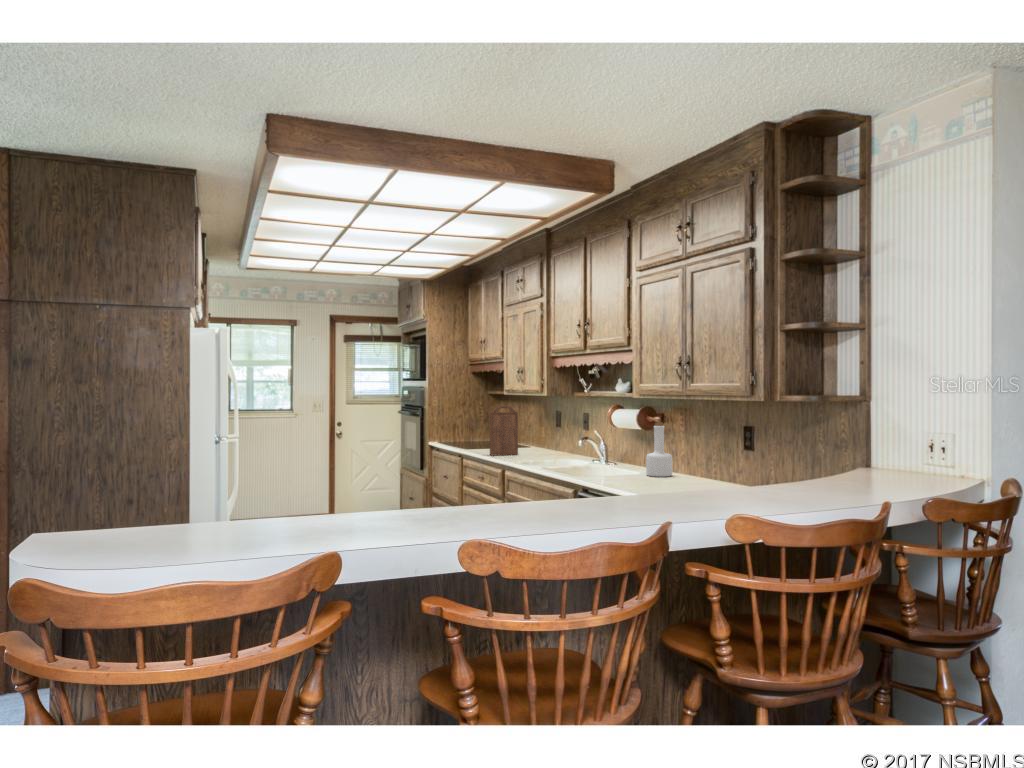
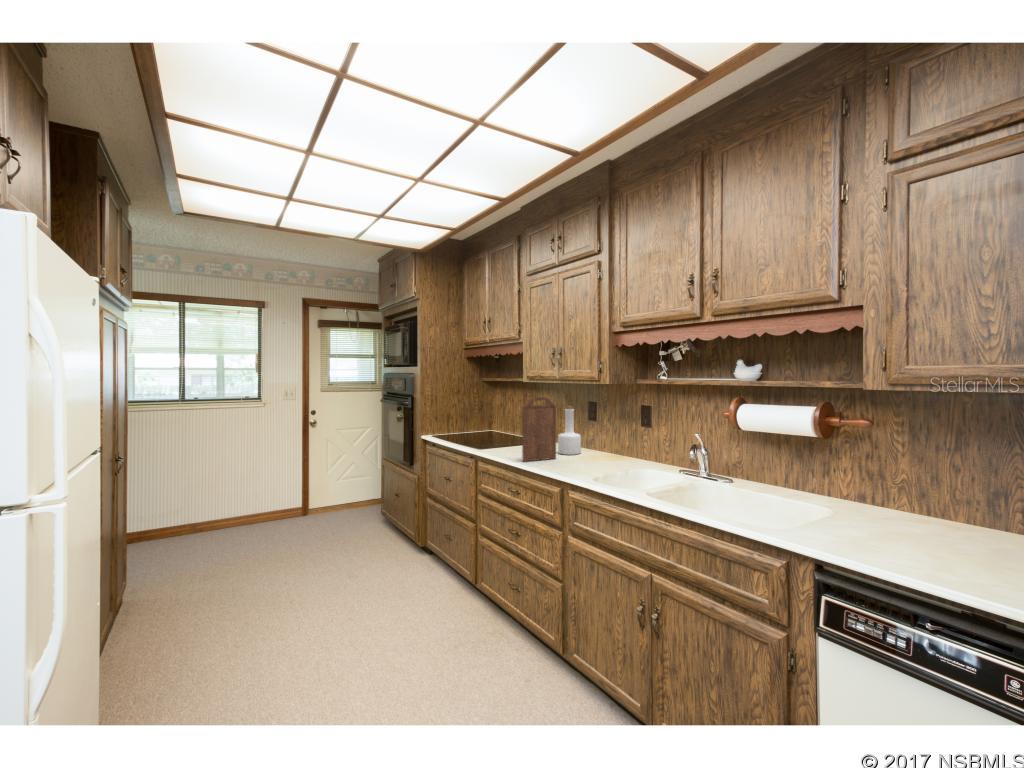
bottle: present [646,423,672,477] -> present [558,406,581,455]

